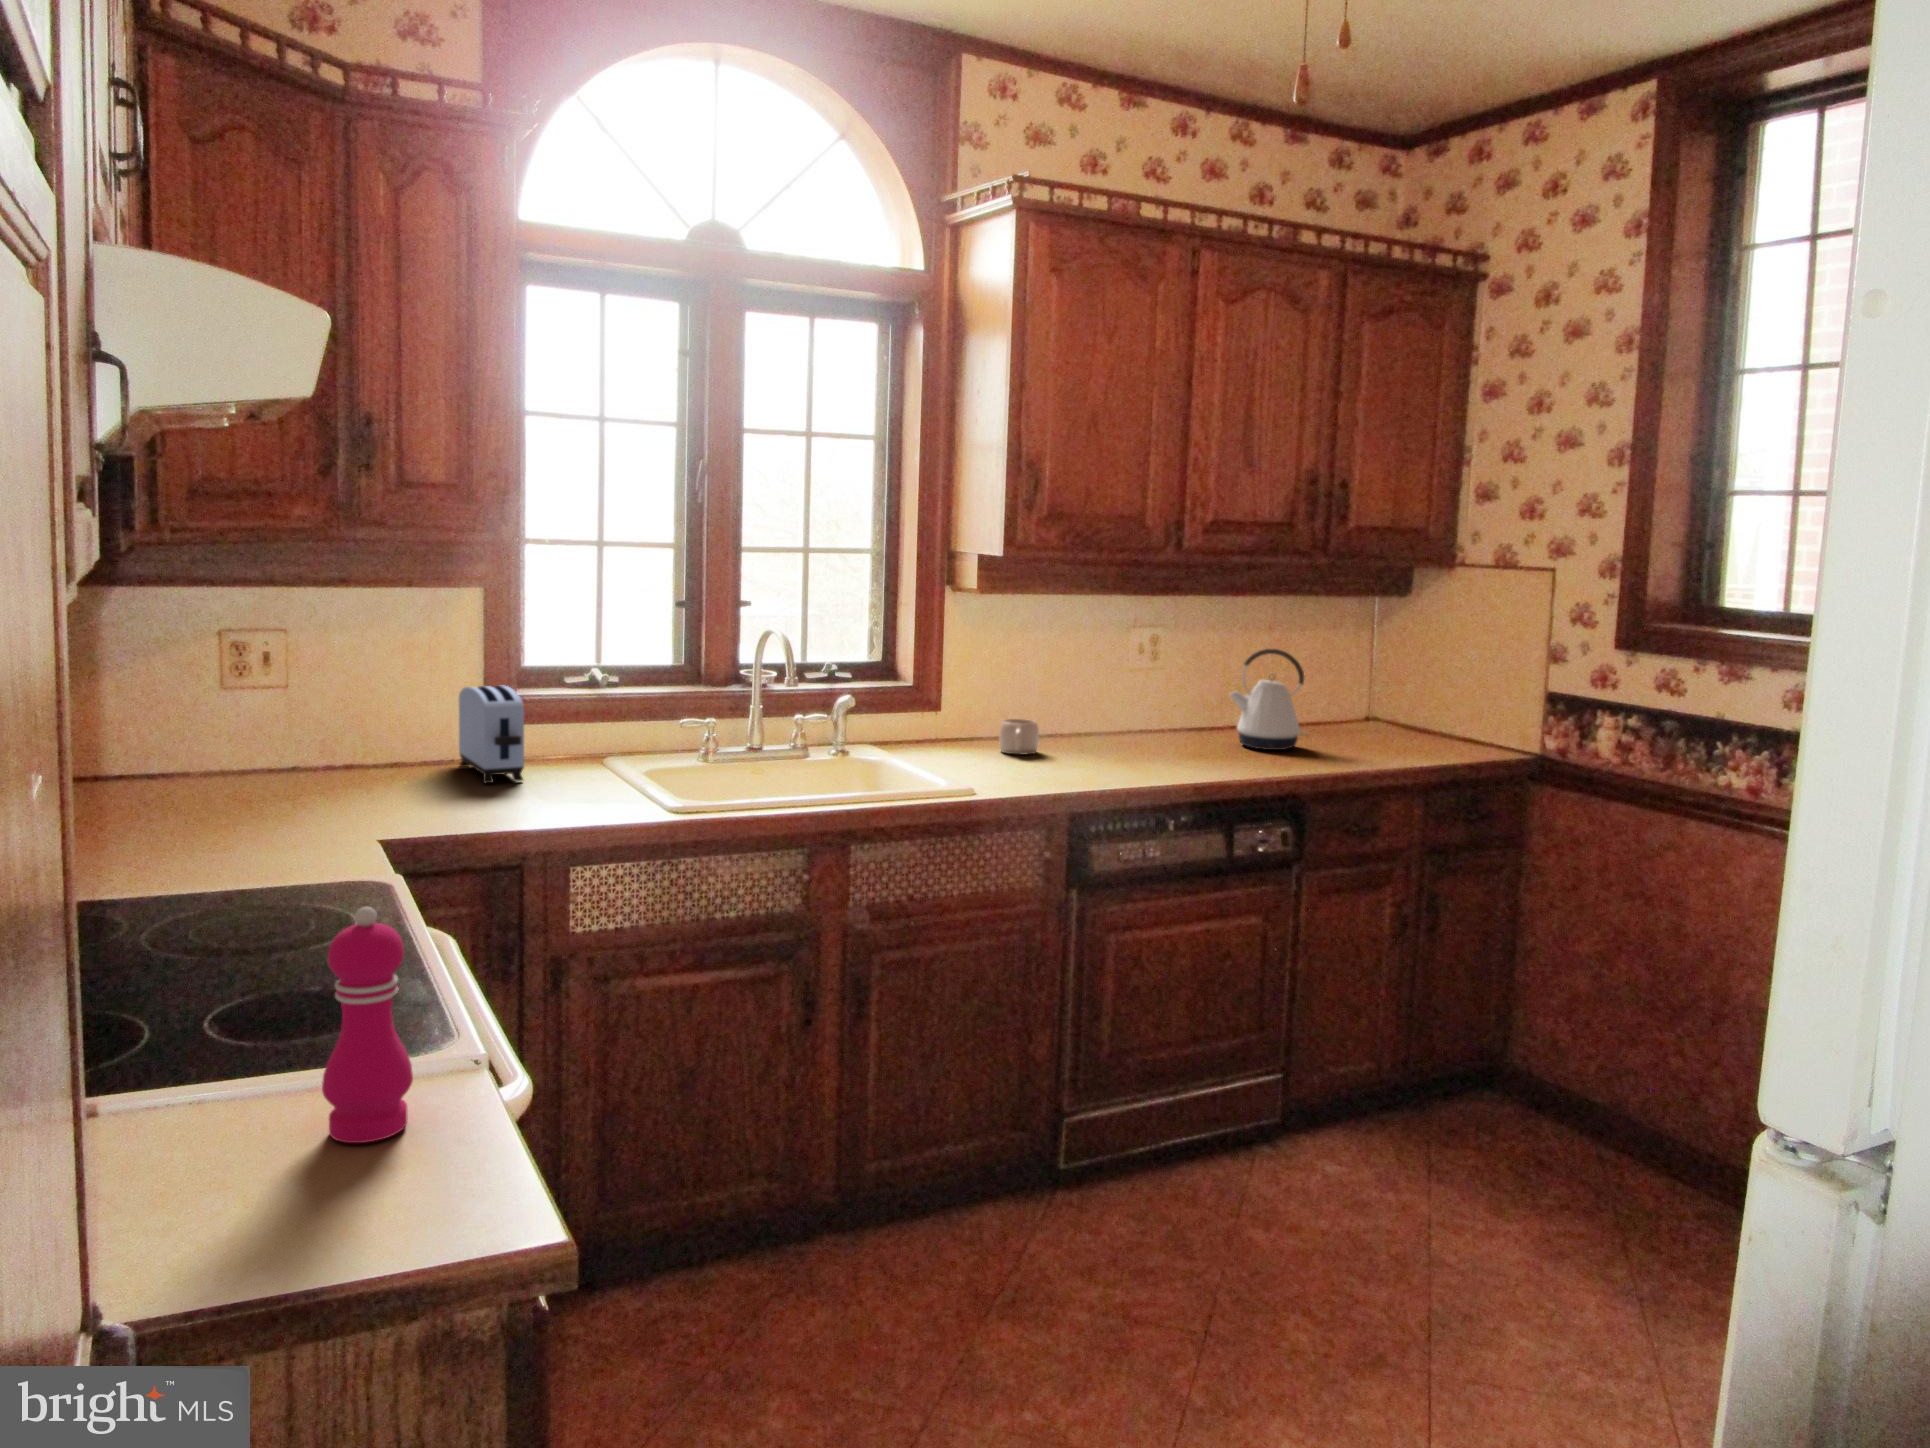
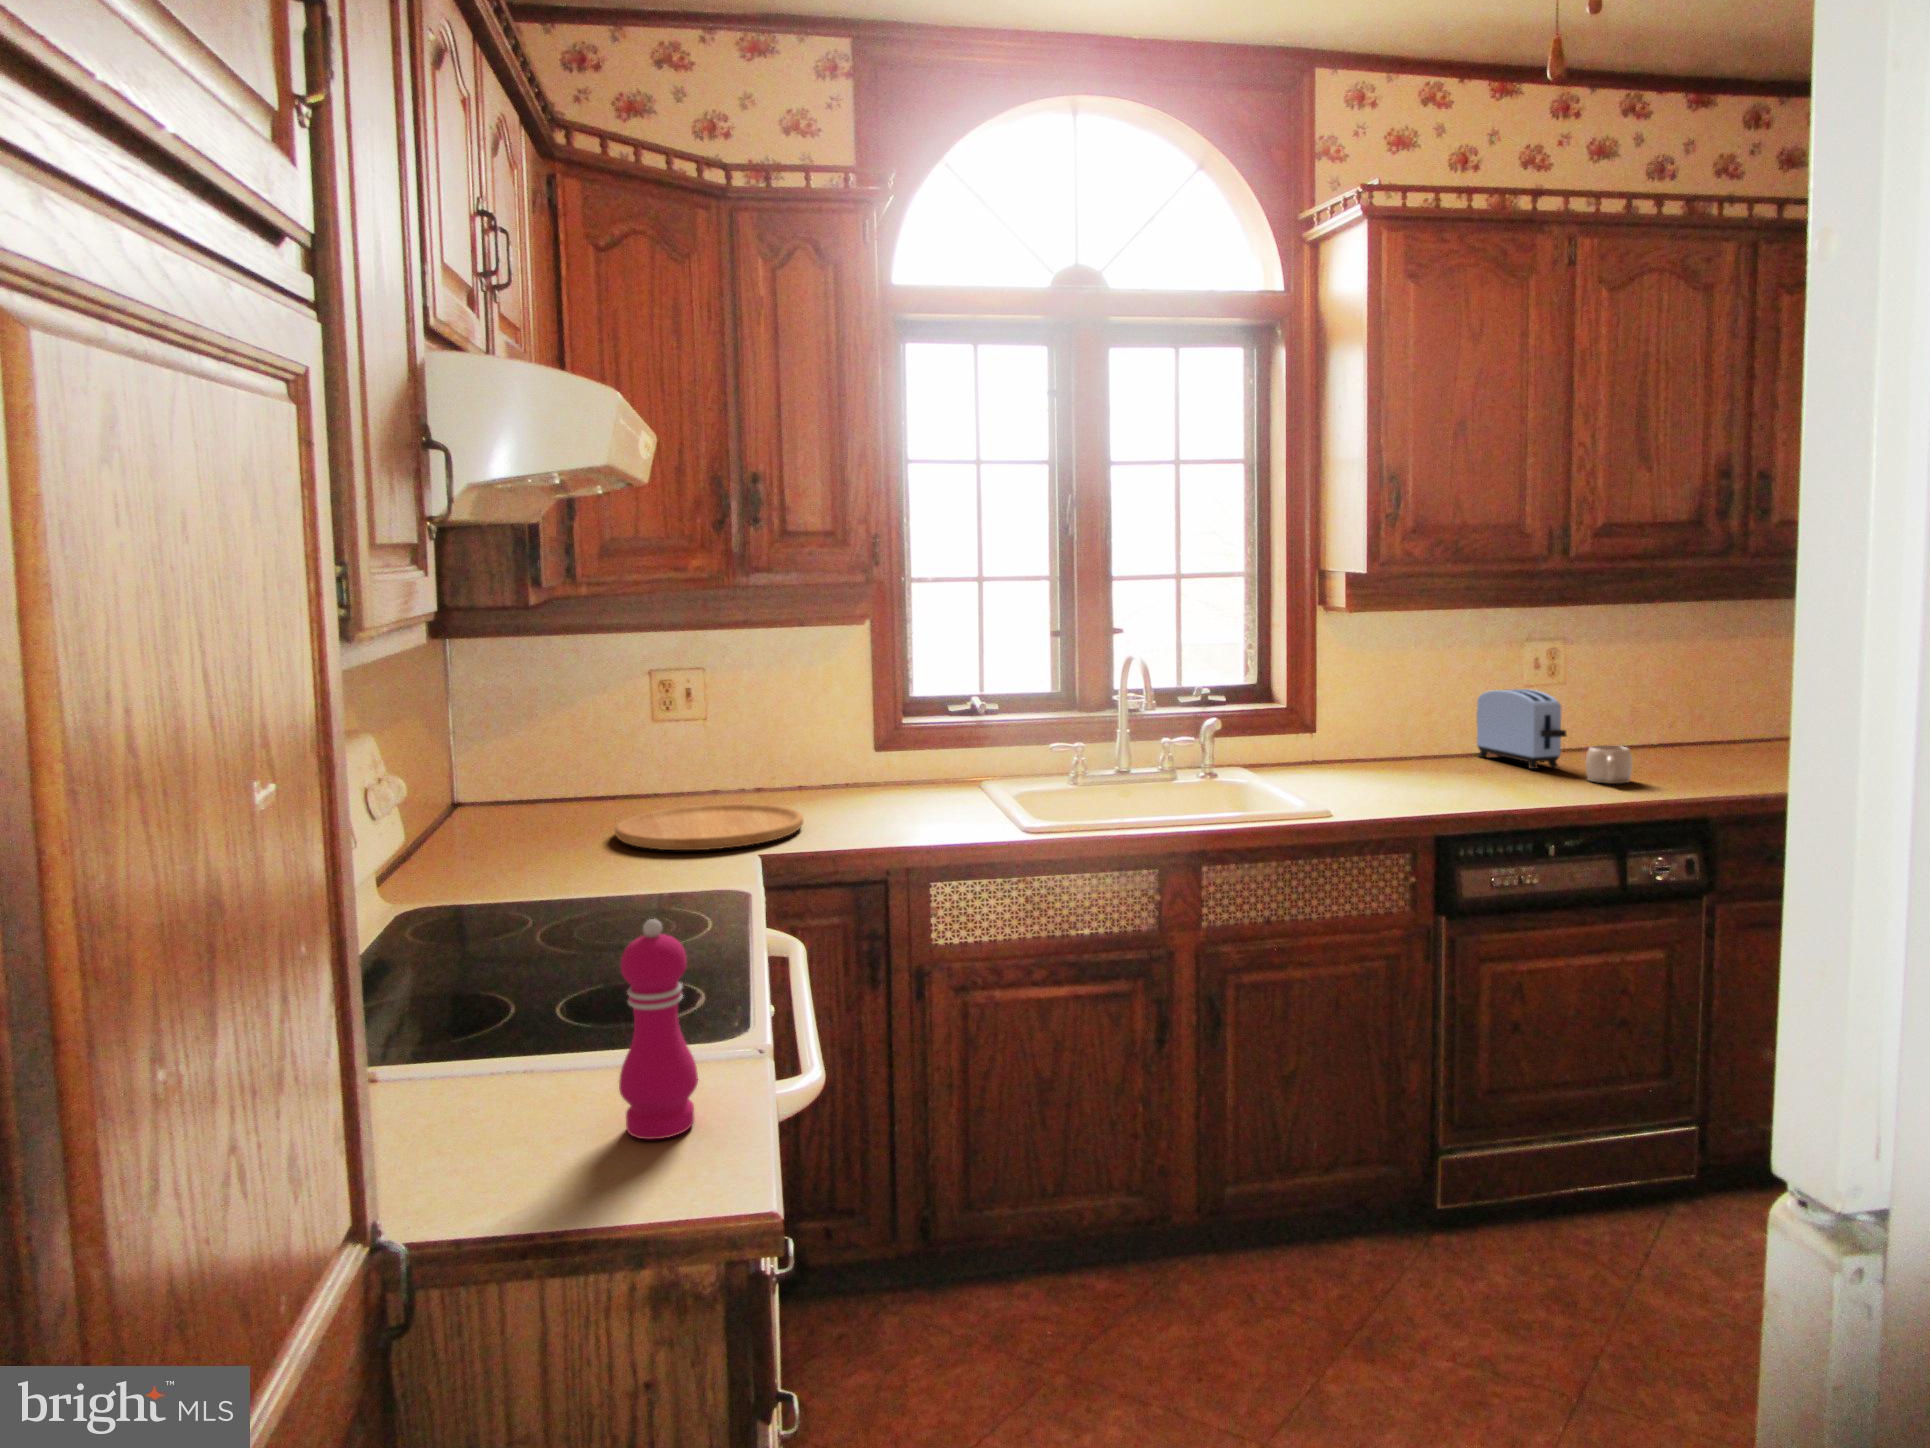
kettle: present [1230,649,1306,750] -> none [1635,660,1730,772]
toaster: present [459,686,524,783] -> present [1477,689,1566,769]
mug: present [999,719,1039,755] -> present [1586,745,1632,784]
cutting board: none [180,785,415,837] -> present [615,804,803,850]

